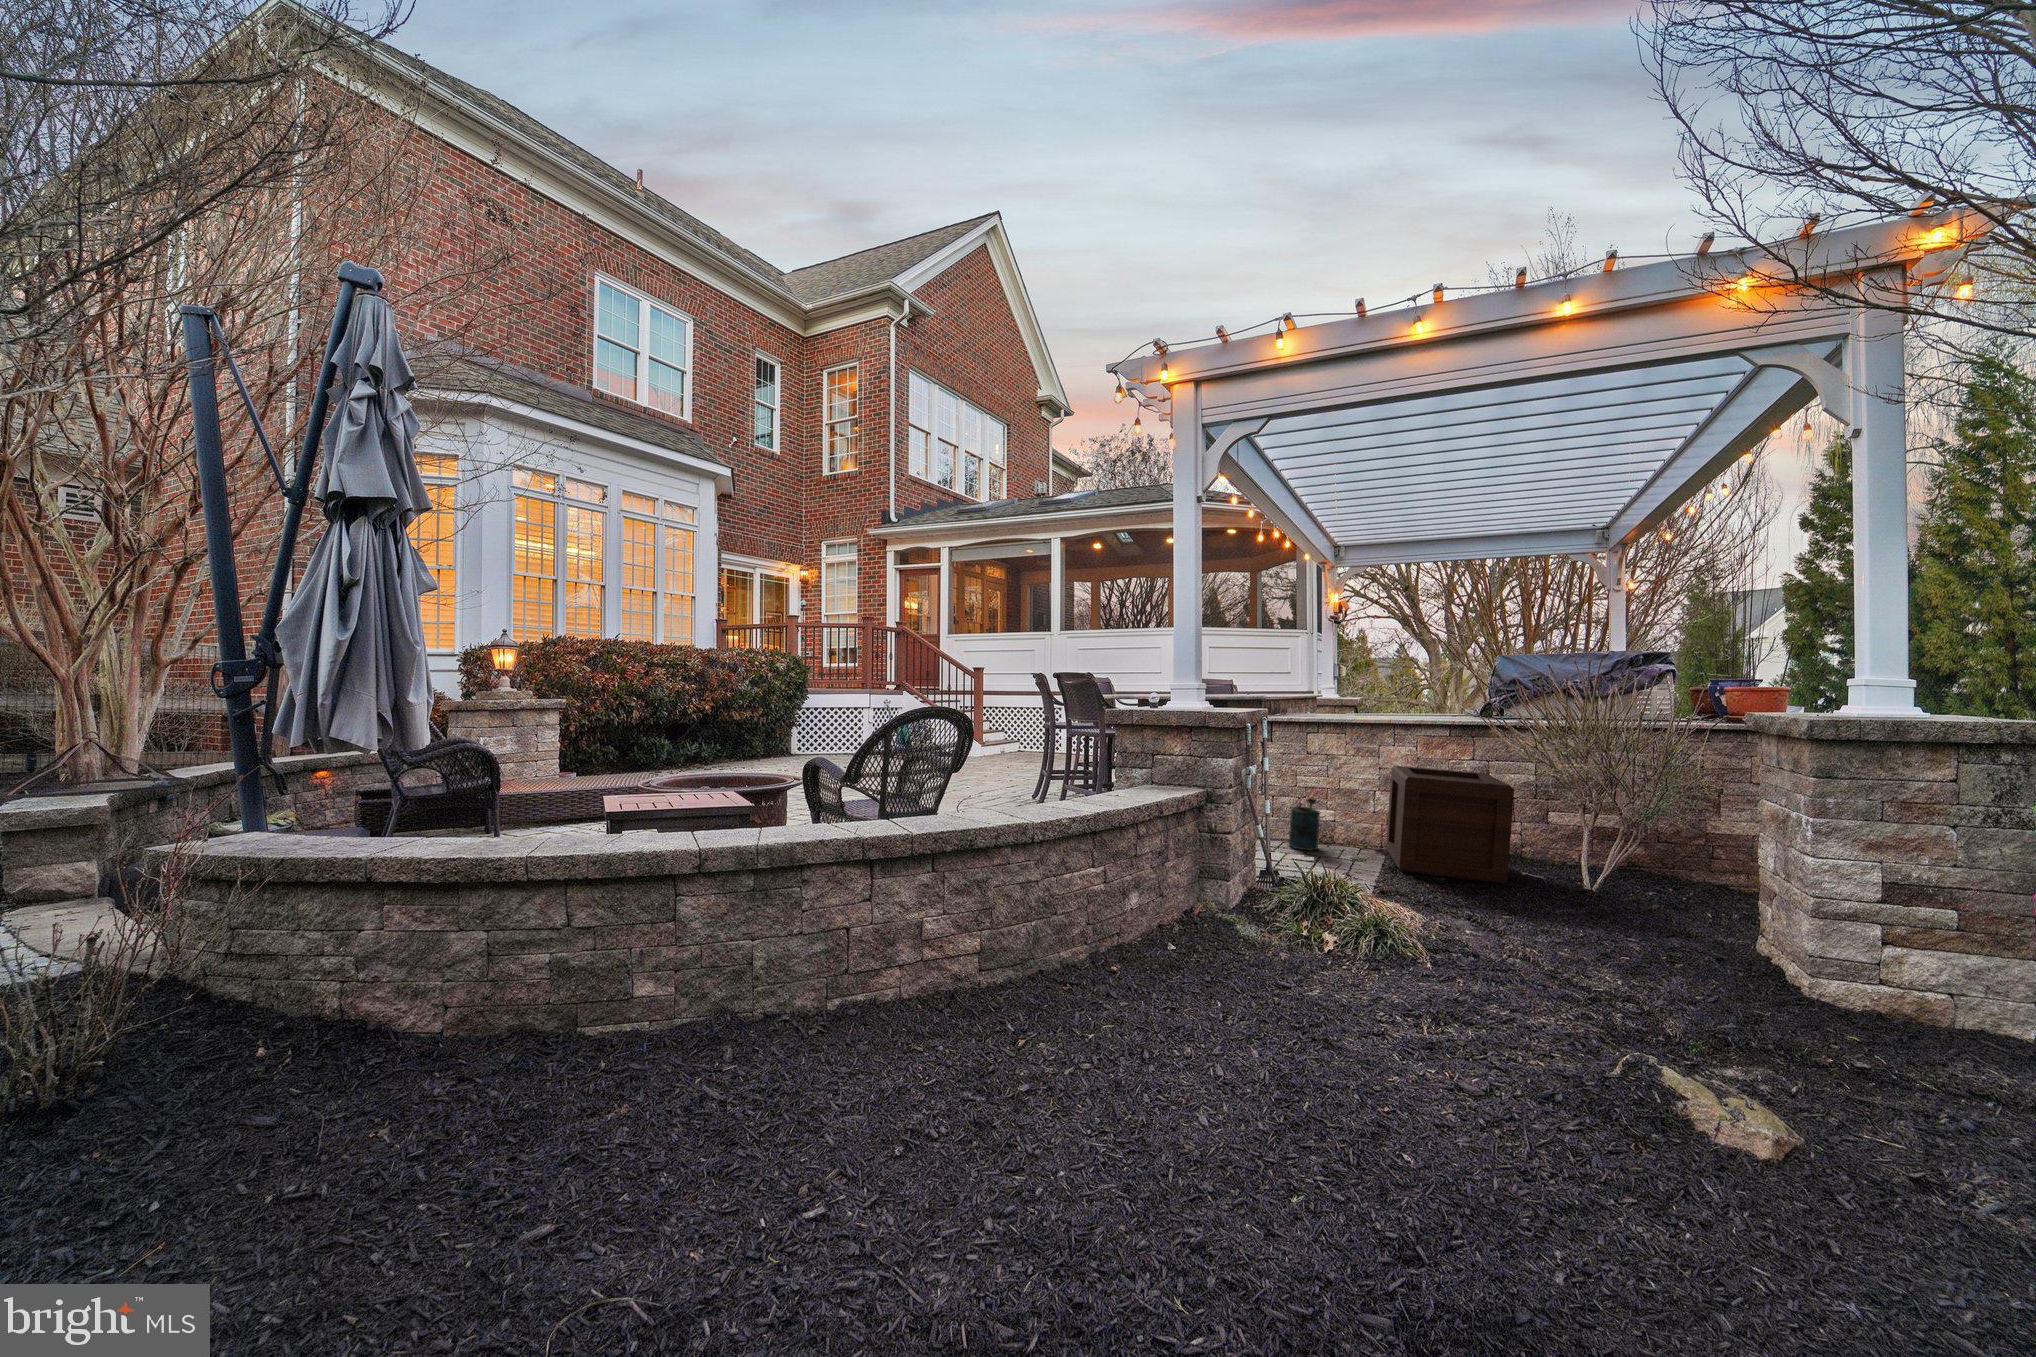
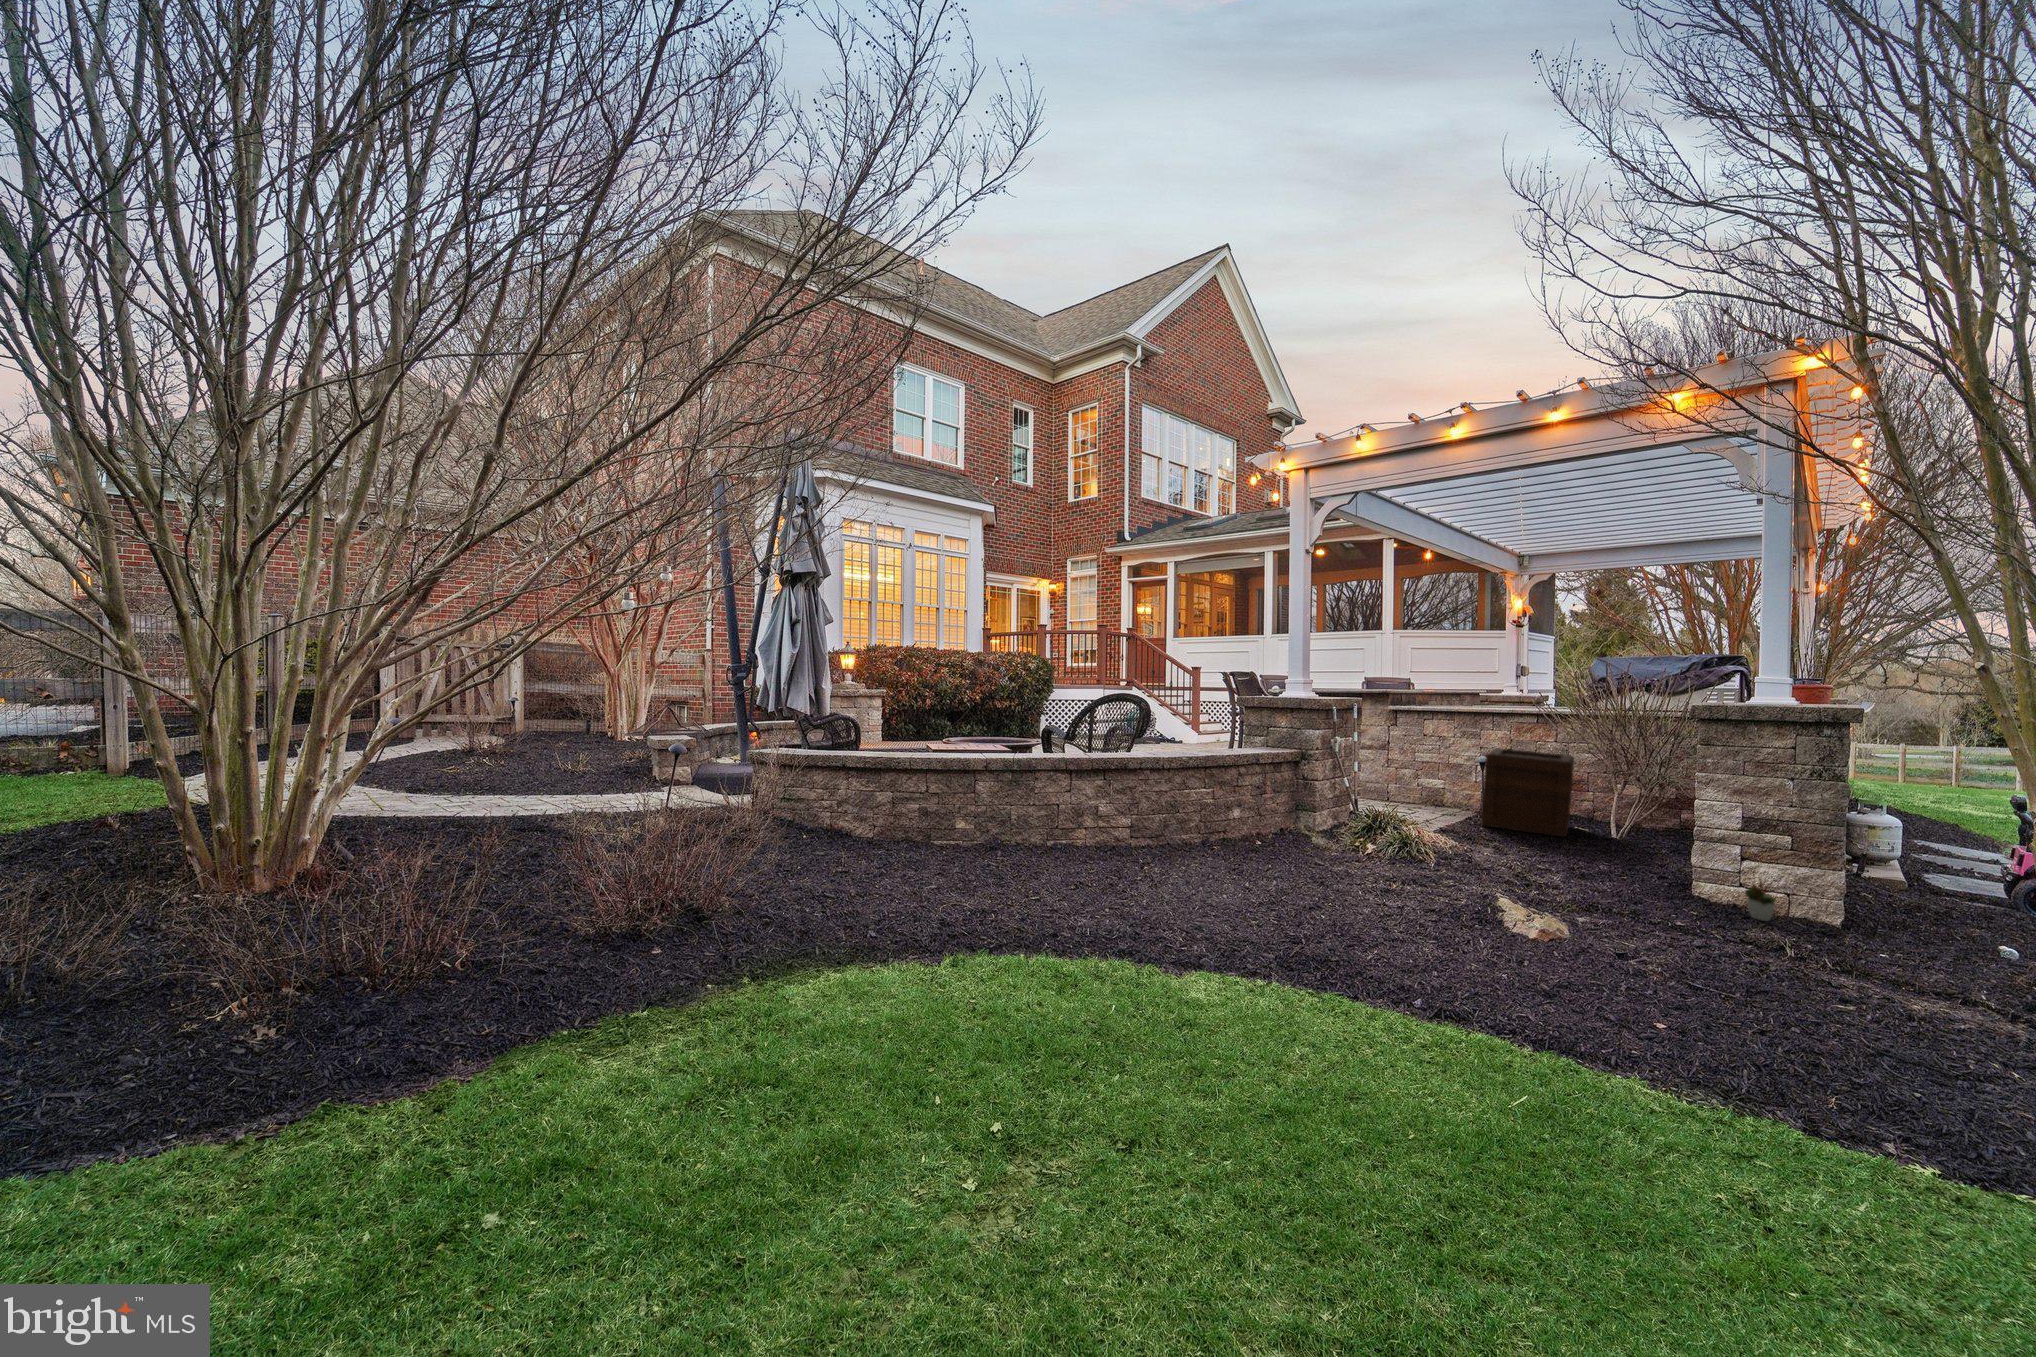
watering can: present [1288,798,1320,851] -> none [1405,772,1434,811]
decorative plant: none [1896,973,1955,1042] -> present [1745,878,1776,921]

